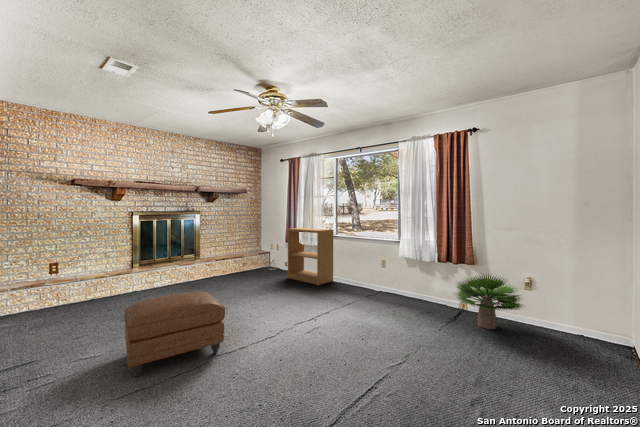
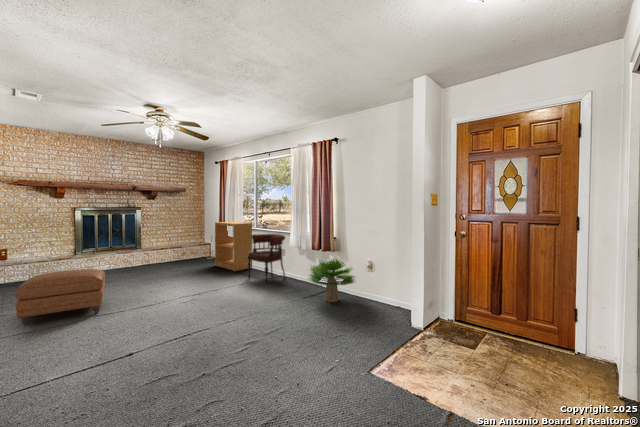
armchair: none [345,243,391,303] -> present [247,234,285,283]

